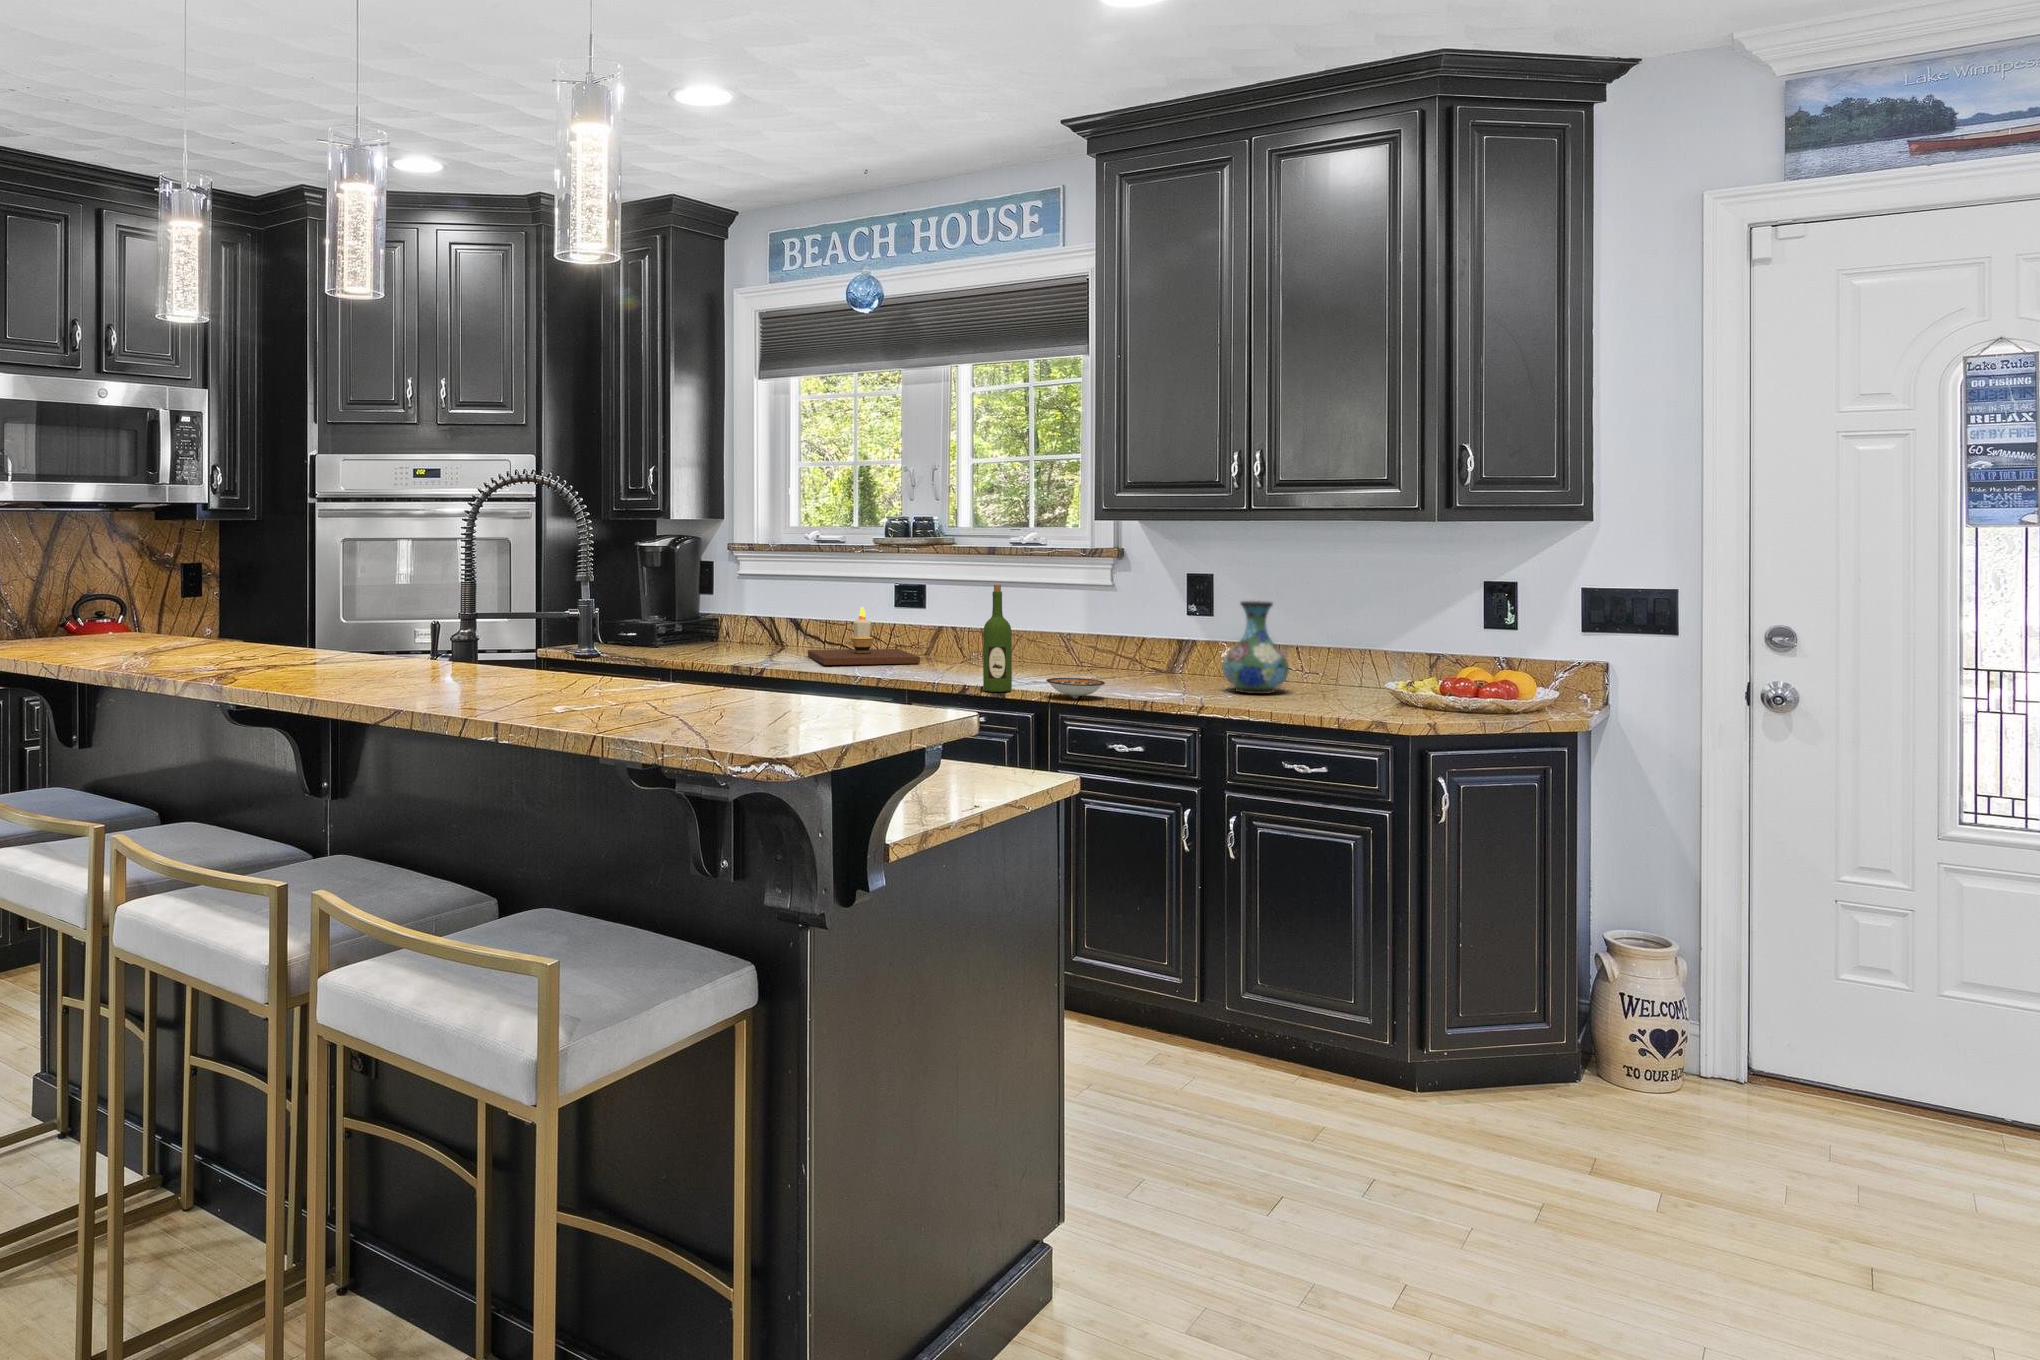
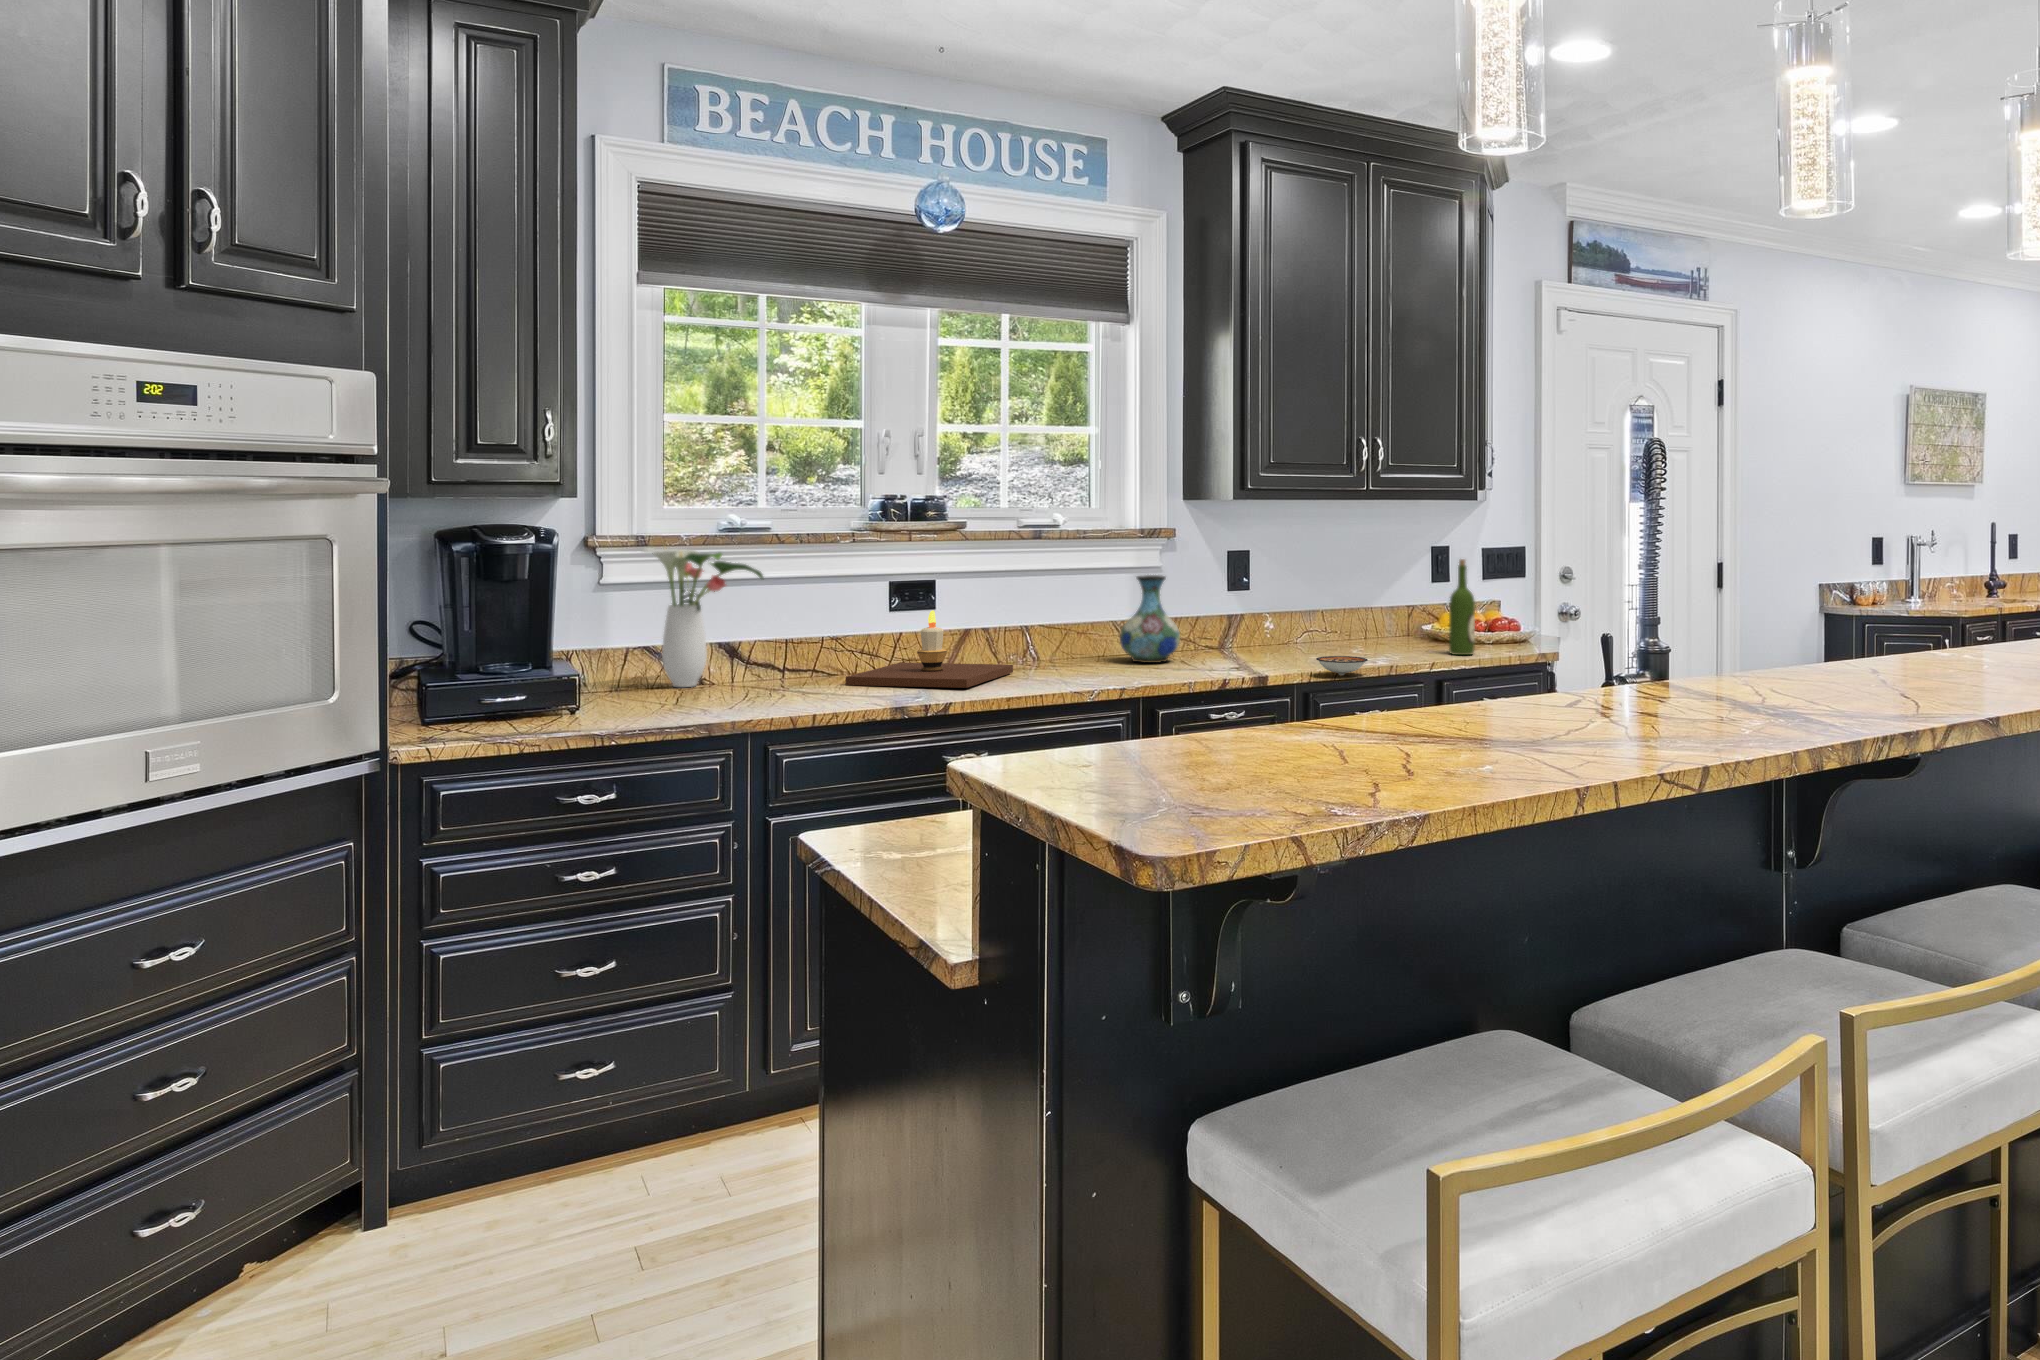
flower arrangement: none [728,552,811,647] -> present [643,548,763,687]
wine bottle: present [983,585,1012,692] -> present [1449,559,1475,655]
vase: present [1223,601,1289,694] -> present [1120,575,1180,663]

